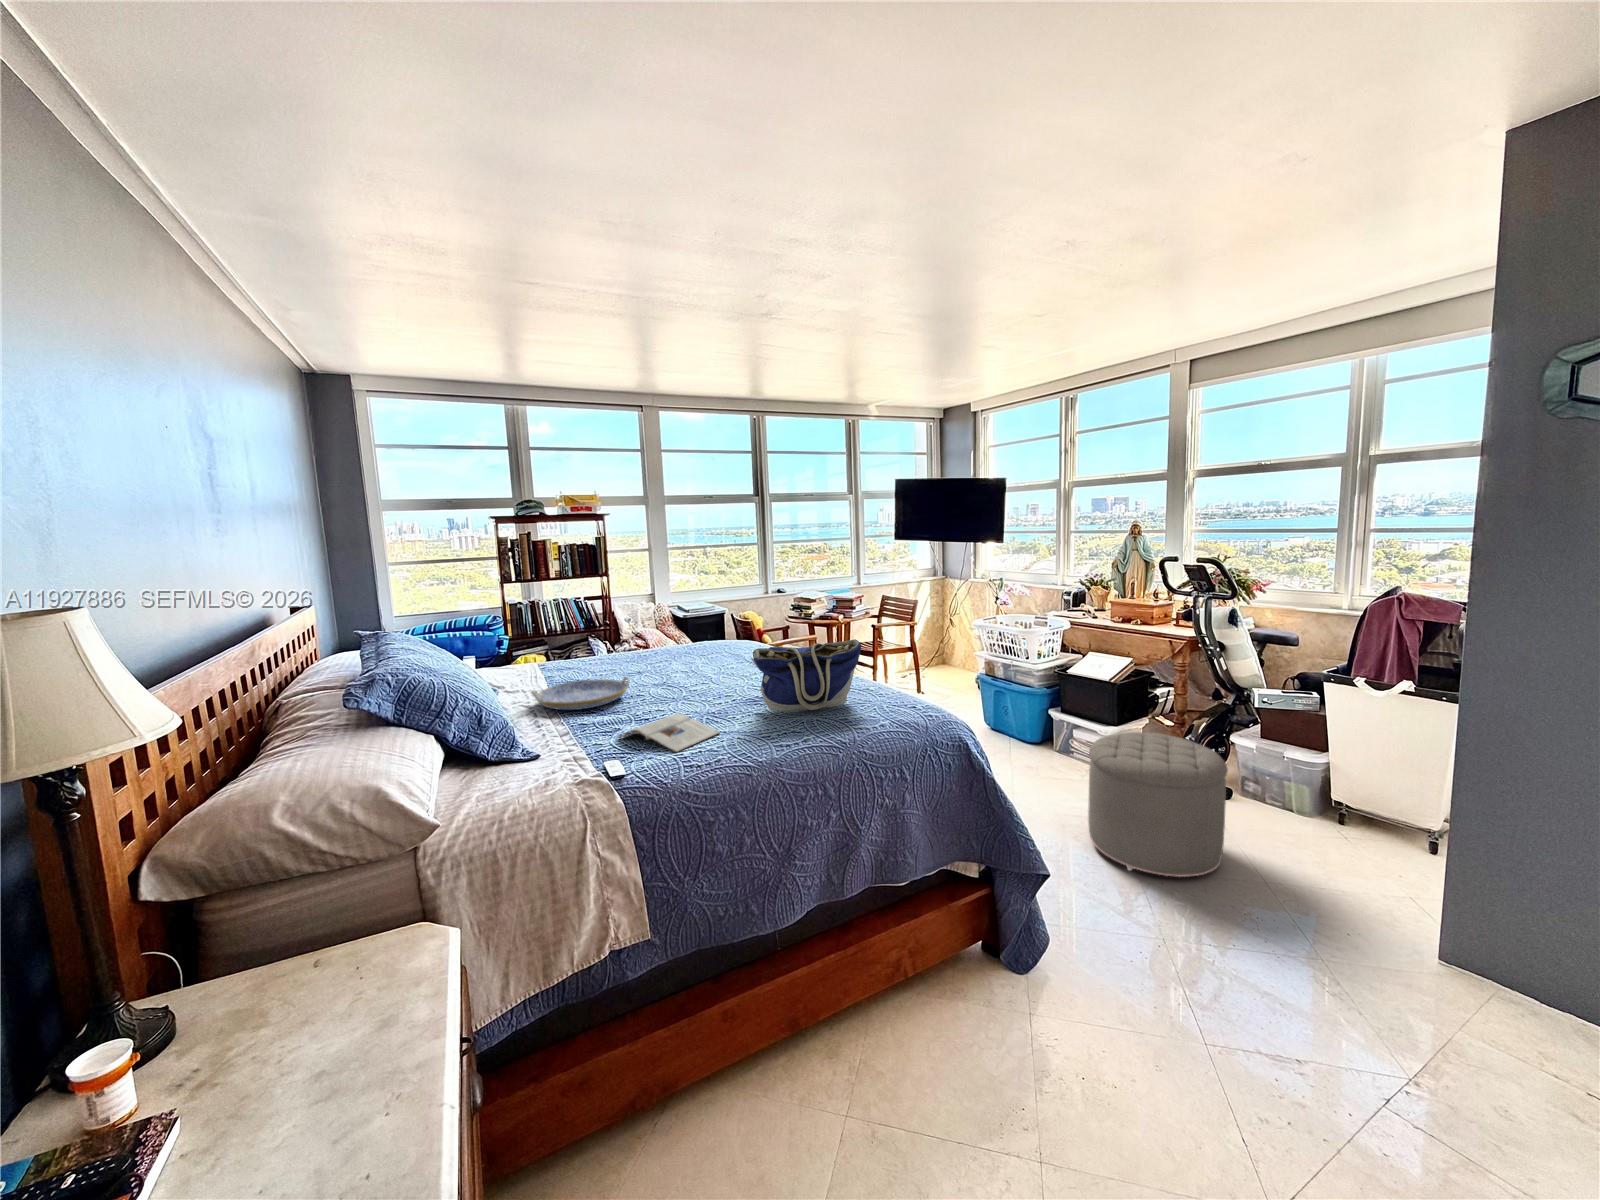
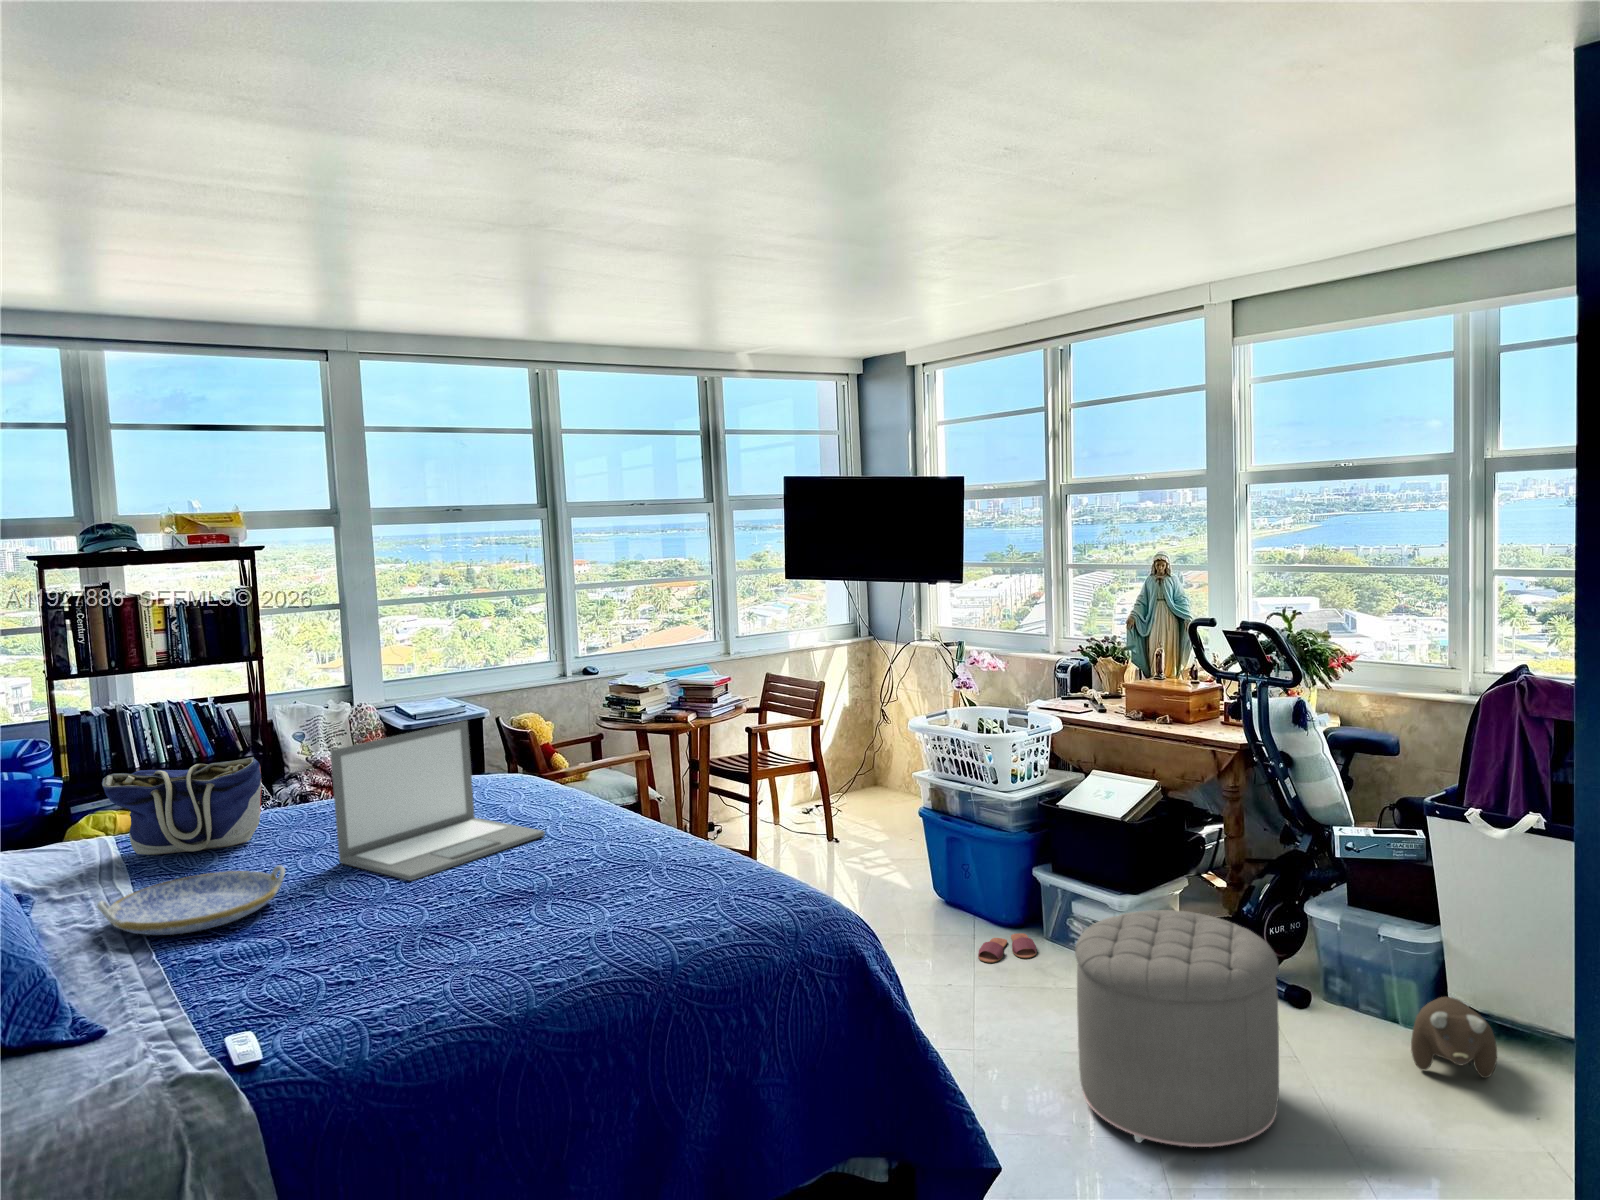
laptop: none [653,603,771,689] -> present [330,721,545,881]
tote bag: present [751,639,861,711] -> present [102,757,262,855]
magazine: present [619,714,719,752] -> none [254,936,437,1010]
slippers: none [1014,747,1051,762] -> present [978,933,1037,963]
plush toy: none [1310,796,1373,849] -> present [1411,997,1497,1078]

